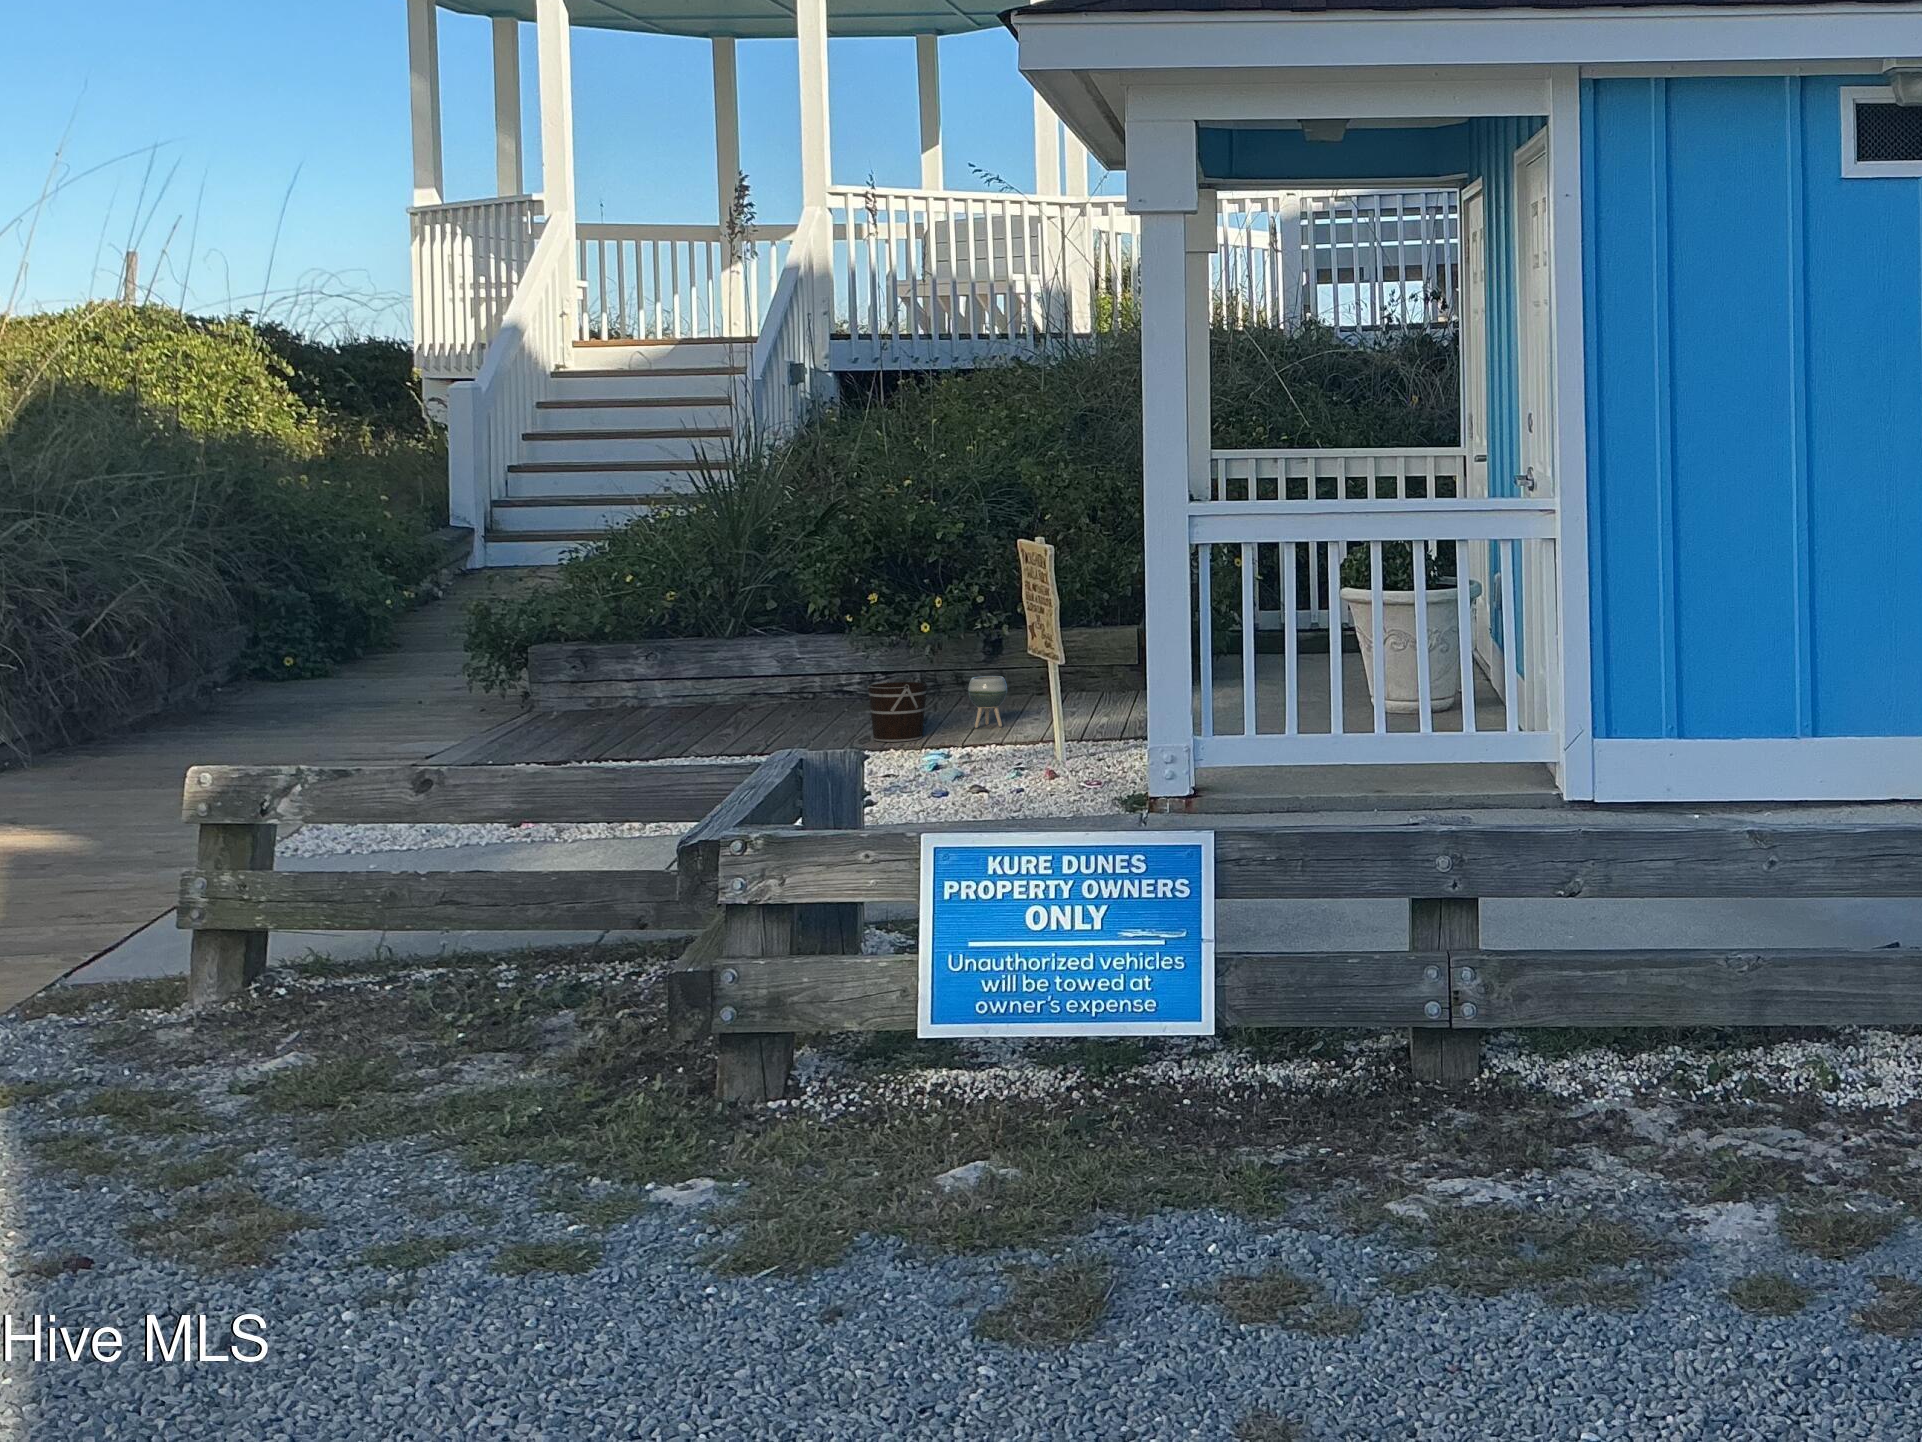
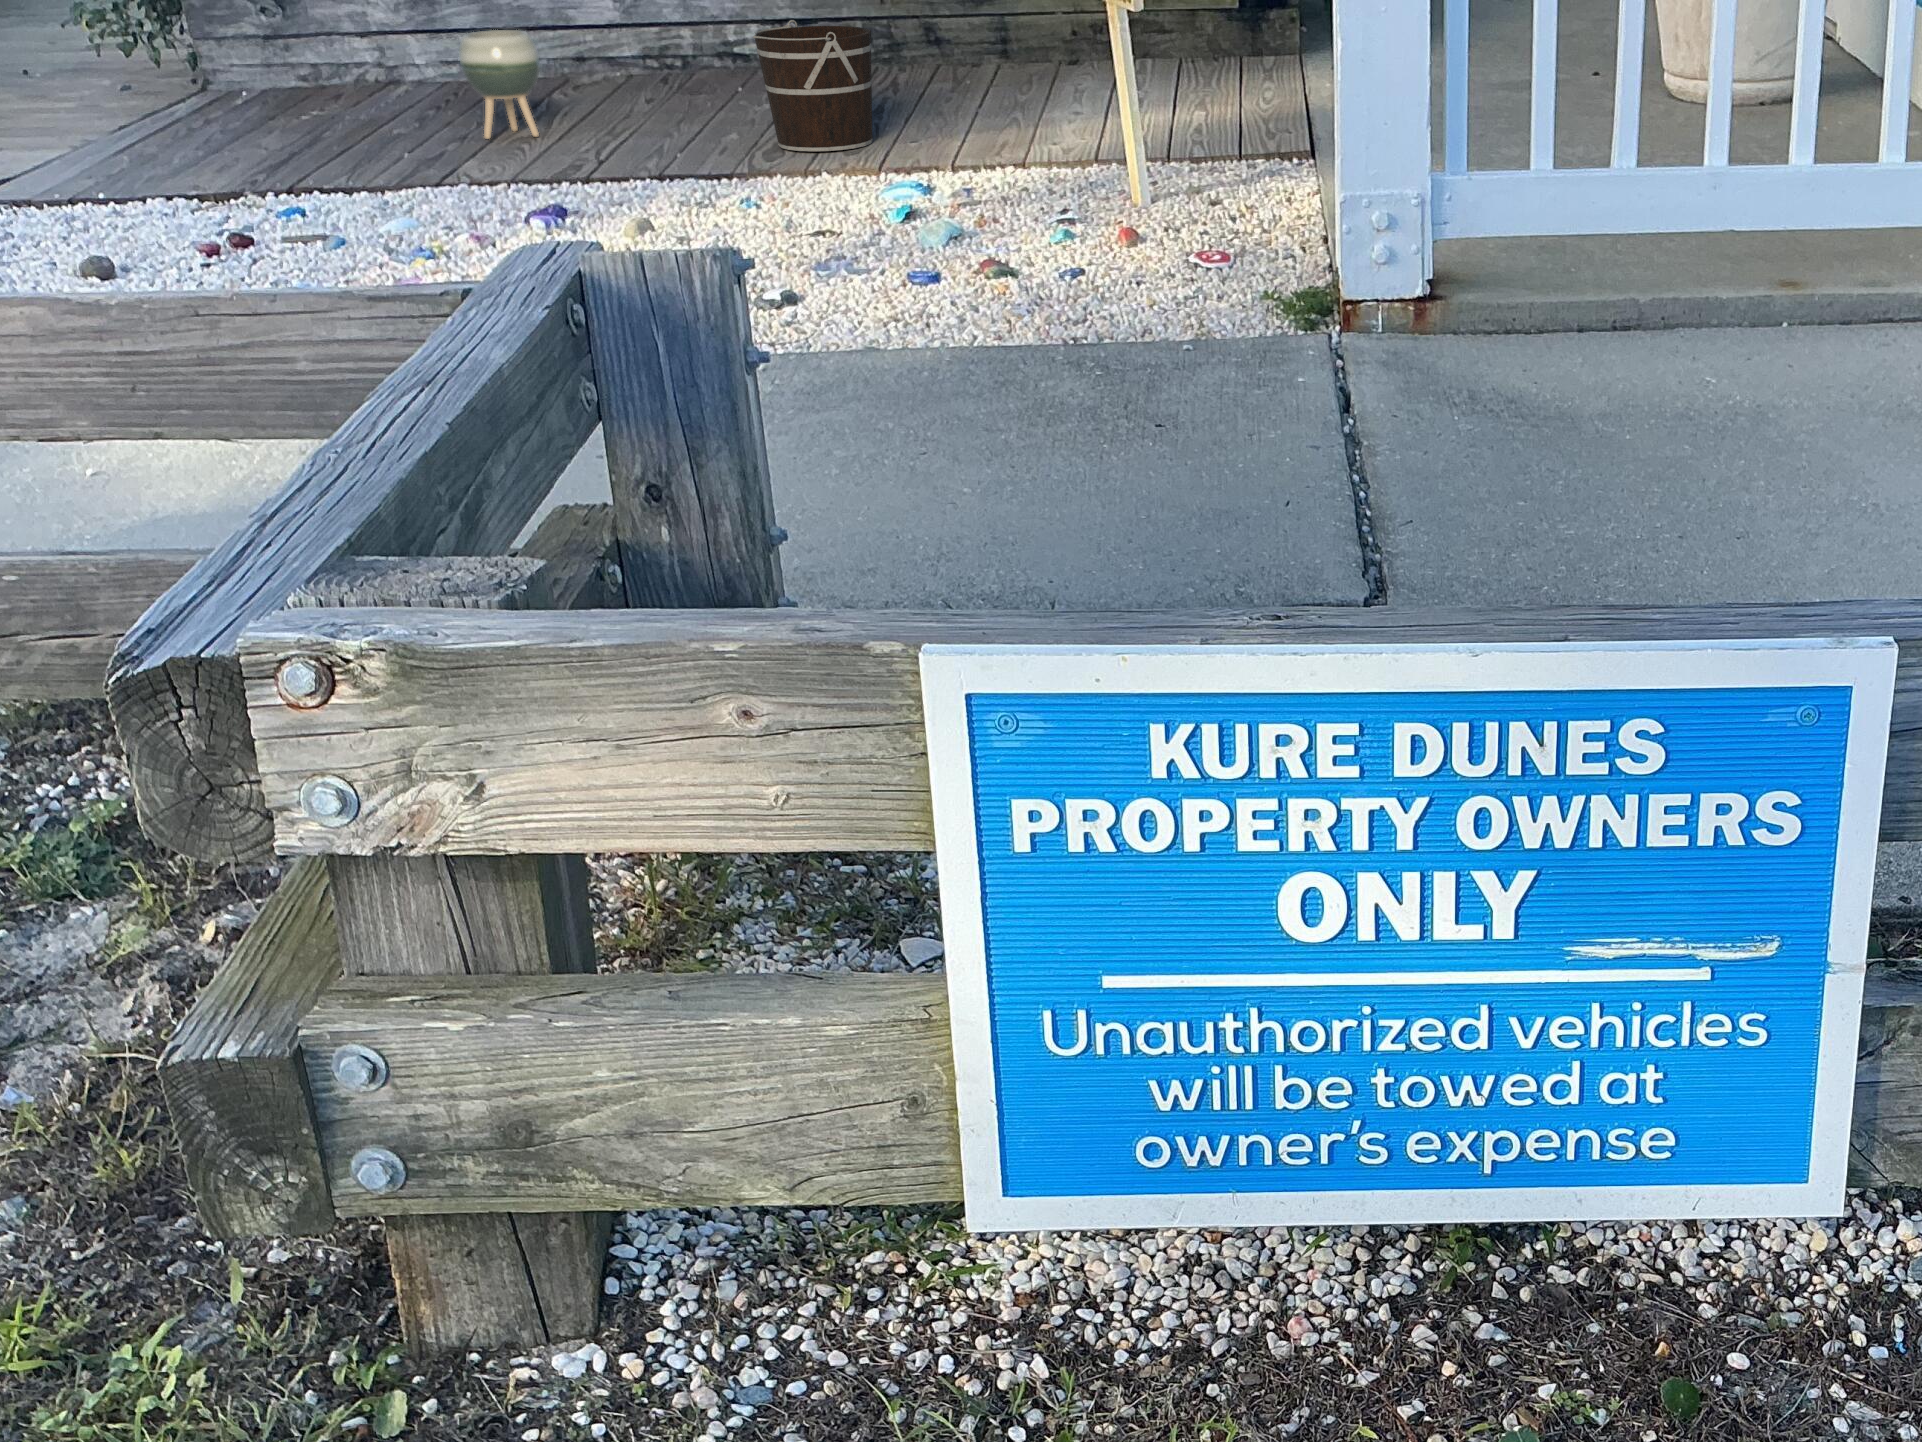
planter: present [968,676,1007,728] -> present [459,30,540,139]

